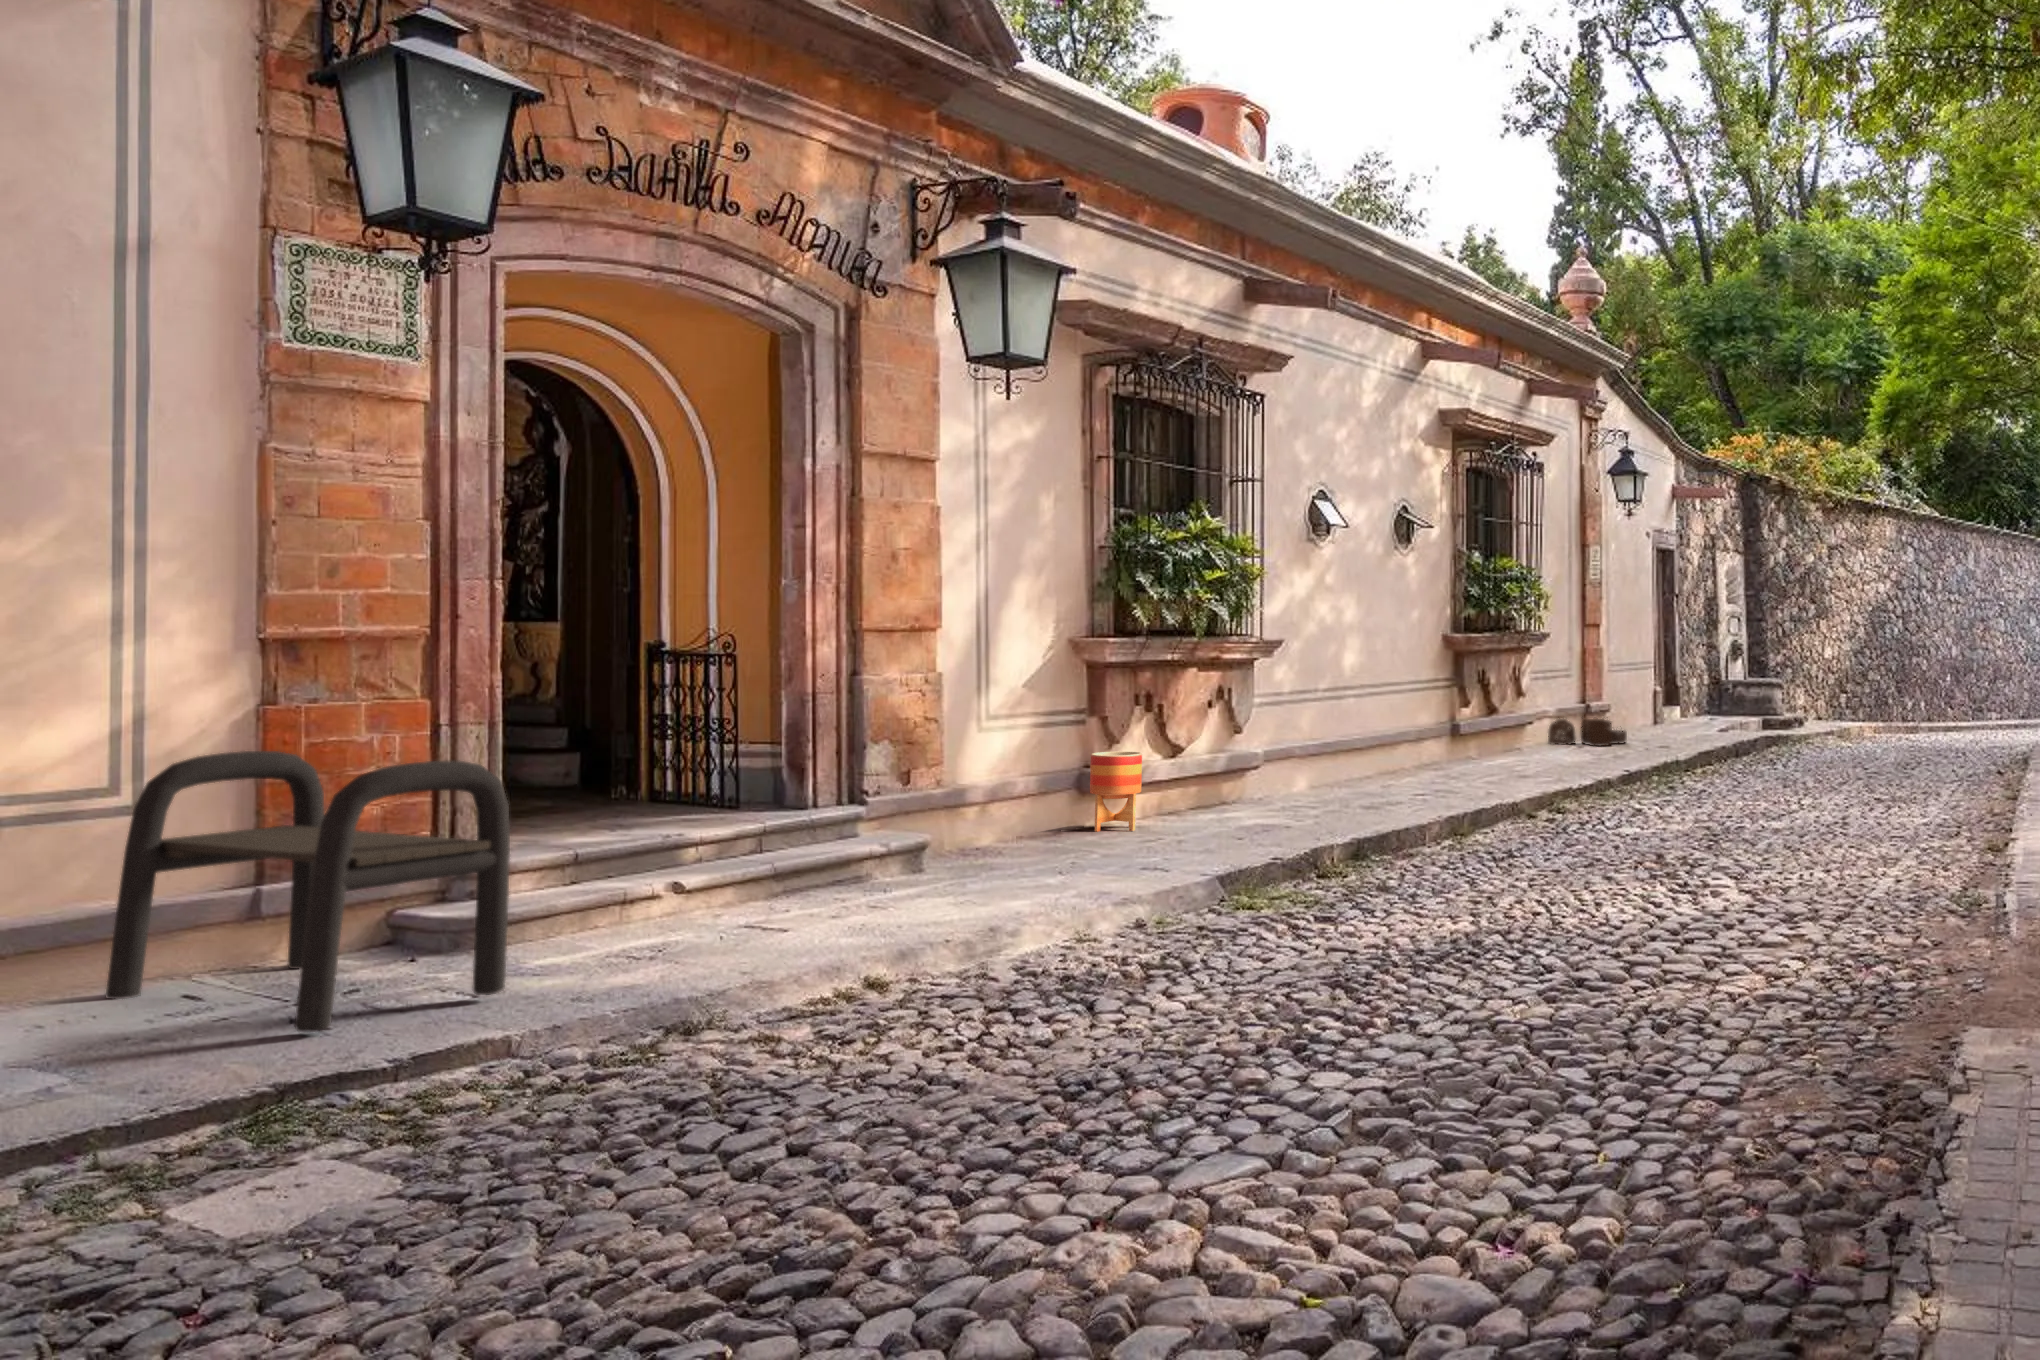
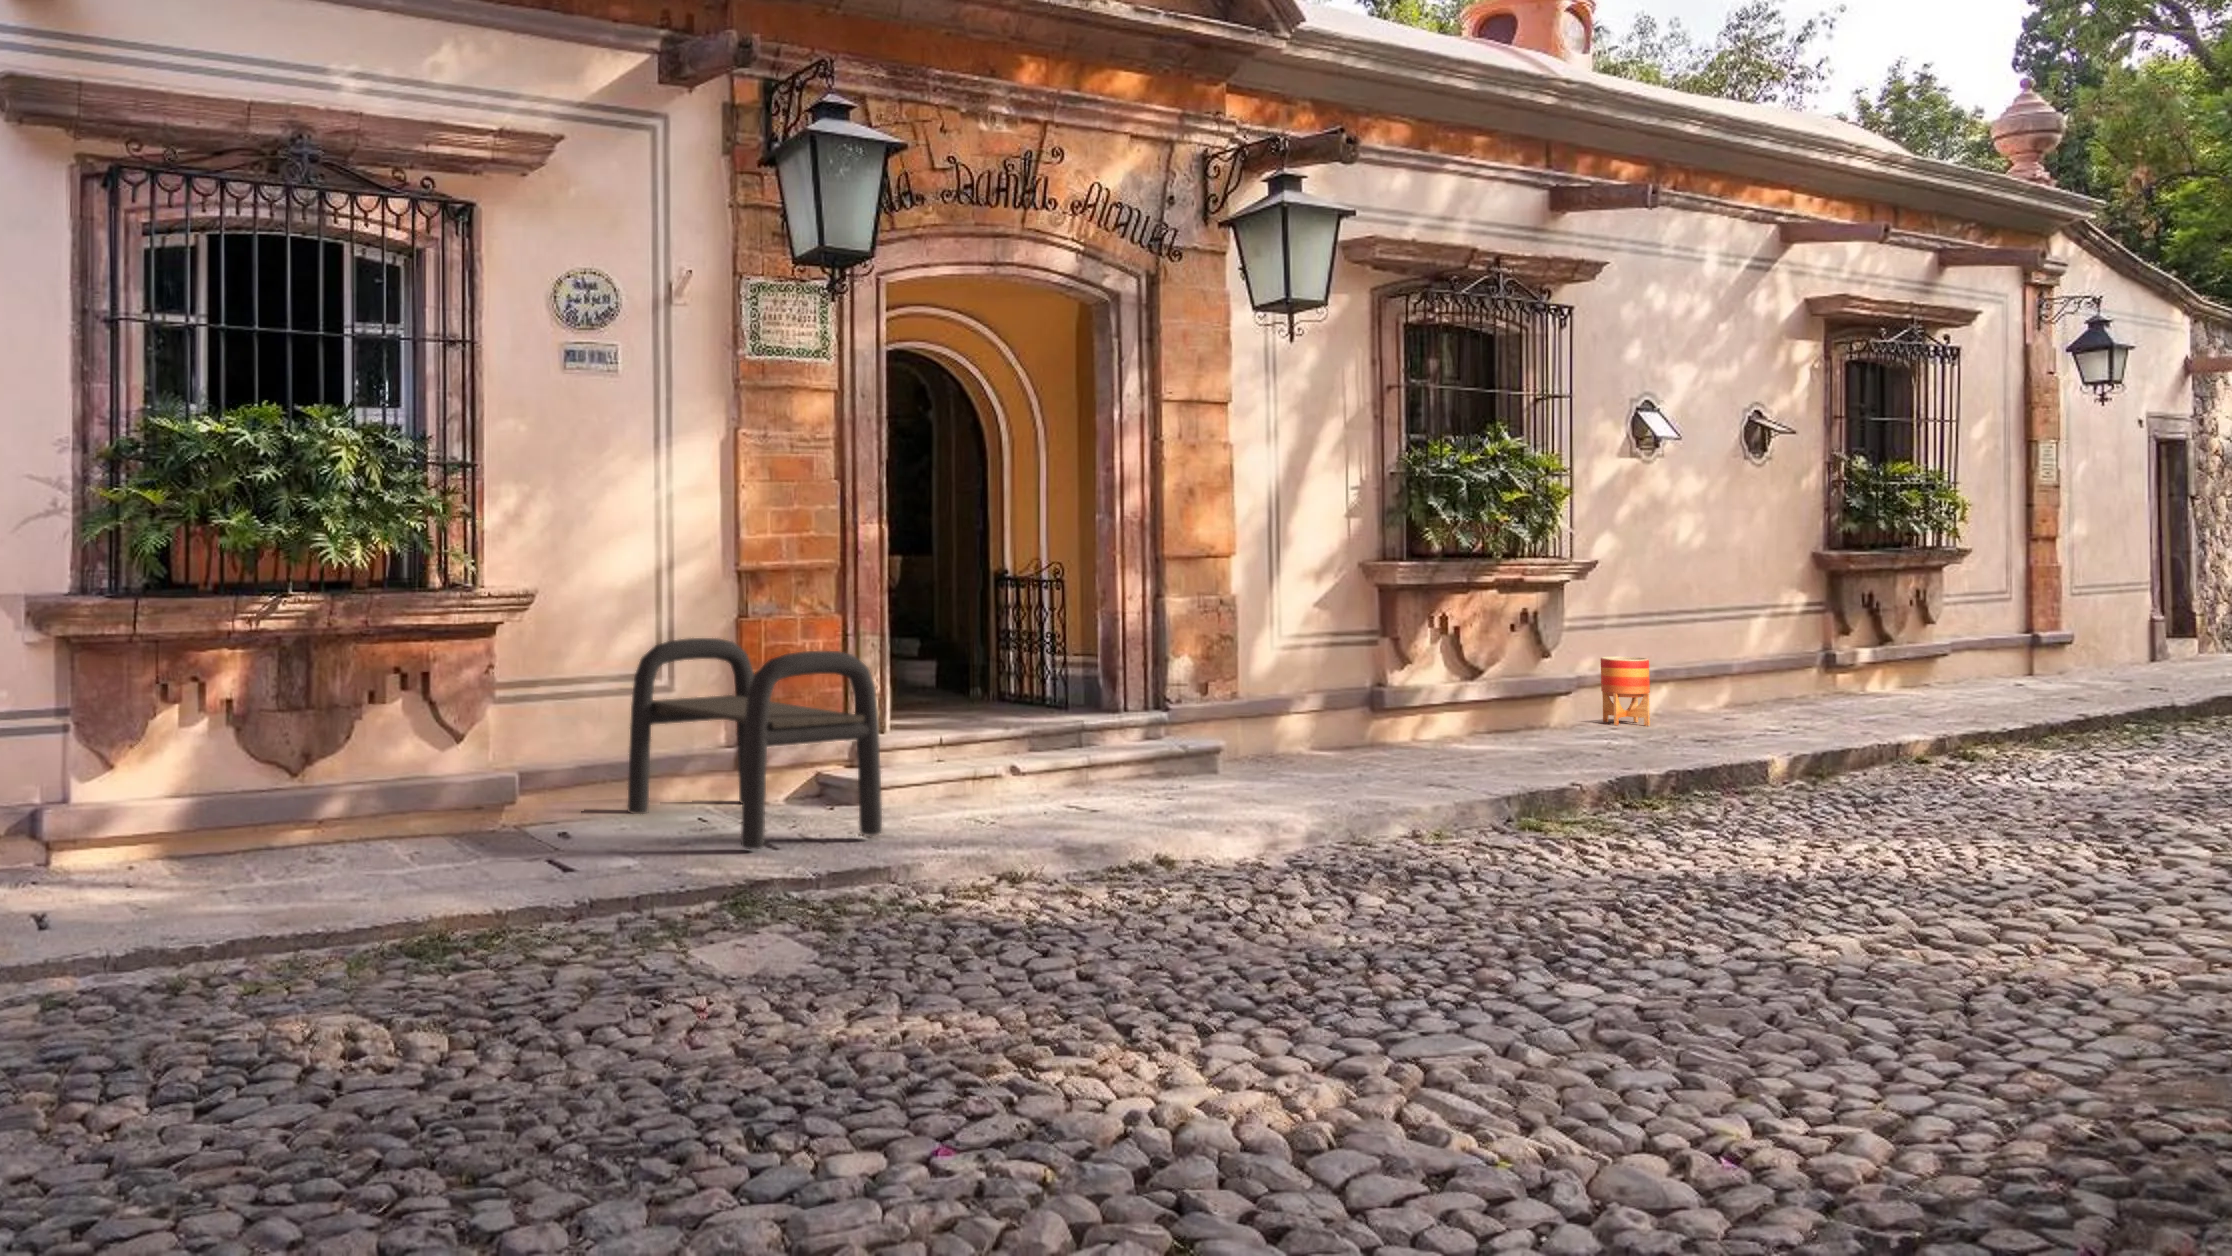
woven basket: present [1548,716,1627,746] -> none [1968,652,2079,689]
planter: present [1090,751,1142,832] -> present [1601,657,1650,726]

